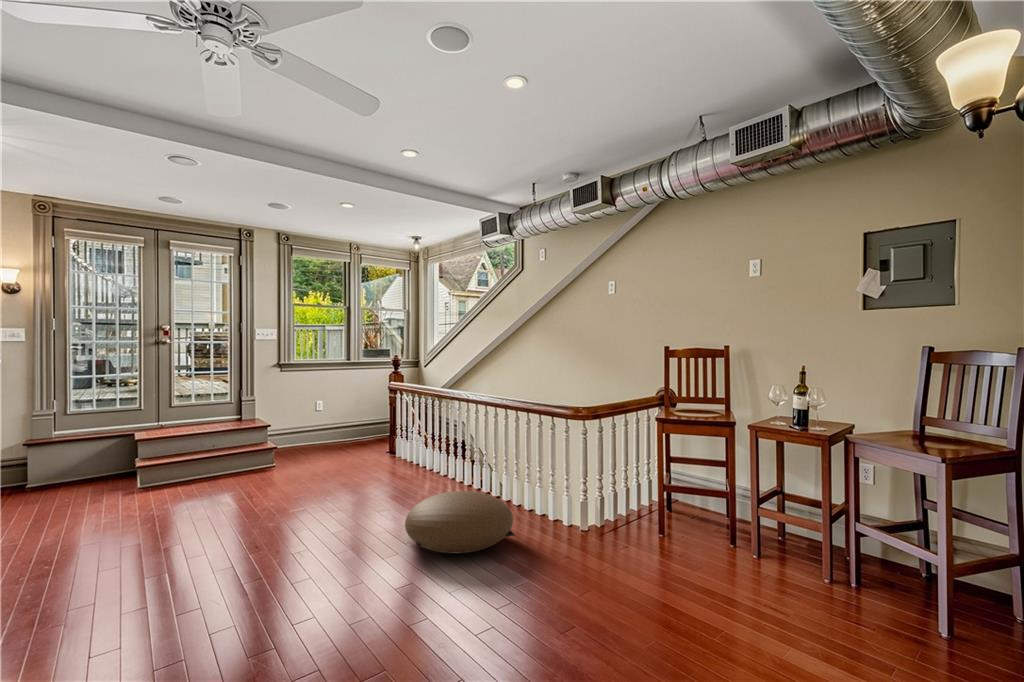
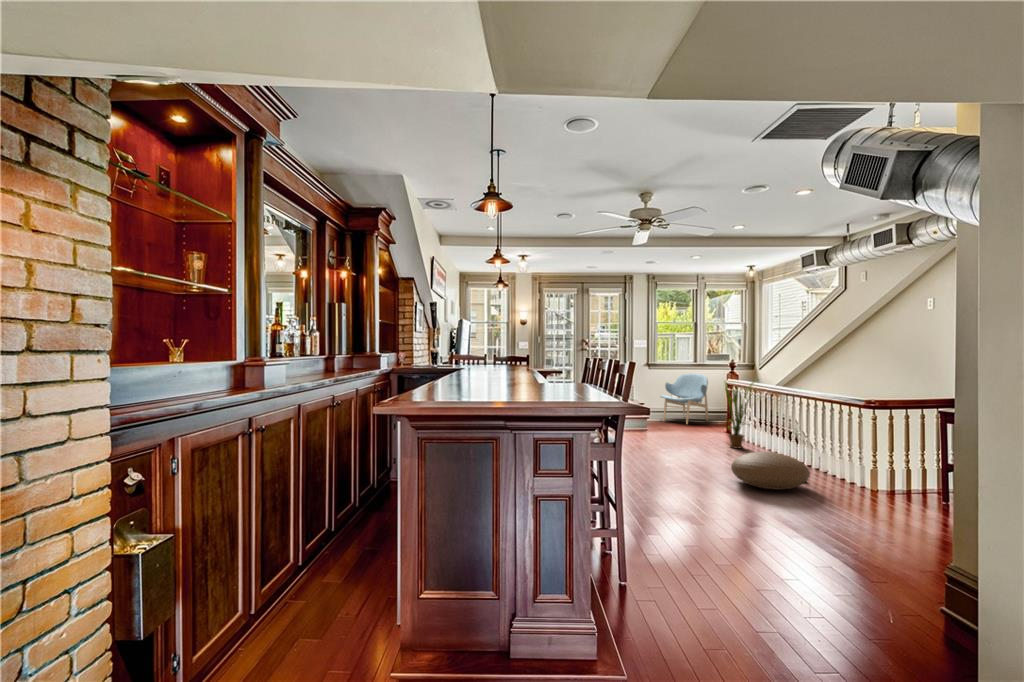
lounge chair: none [298,376,364,447] -> present [661,374,708,424]
house plant: none [387,380,438,479] -> present [725,382,758,448]

